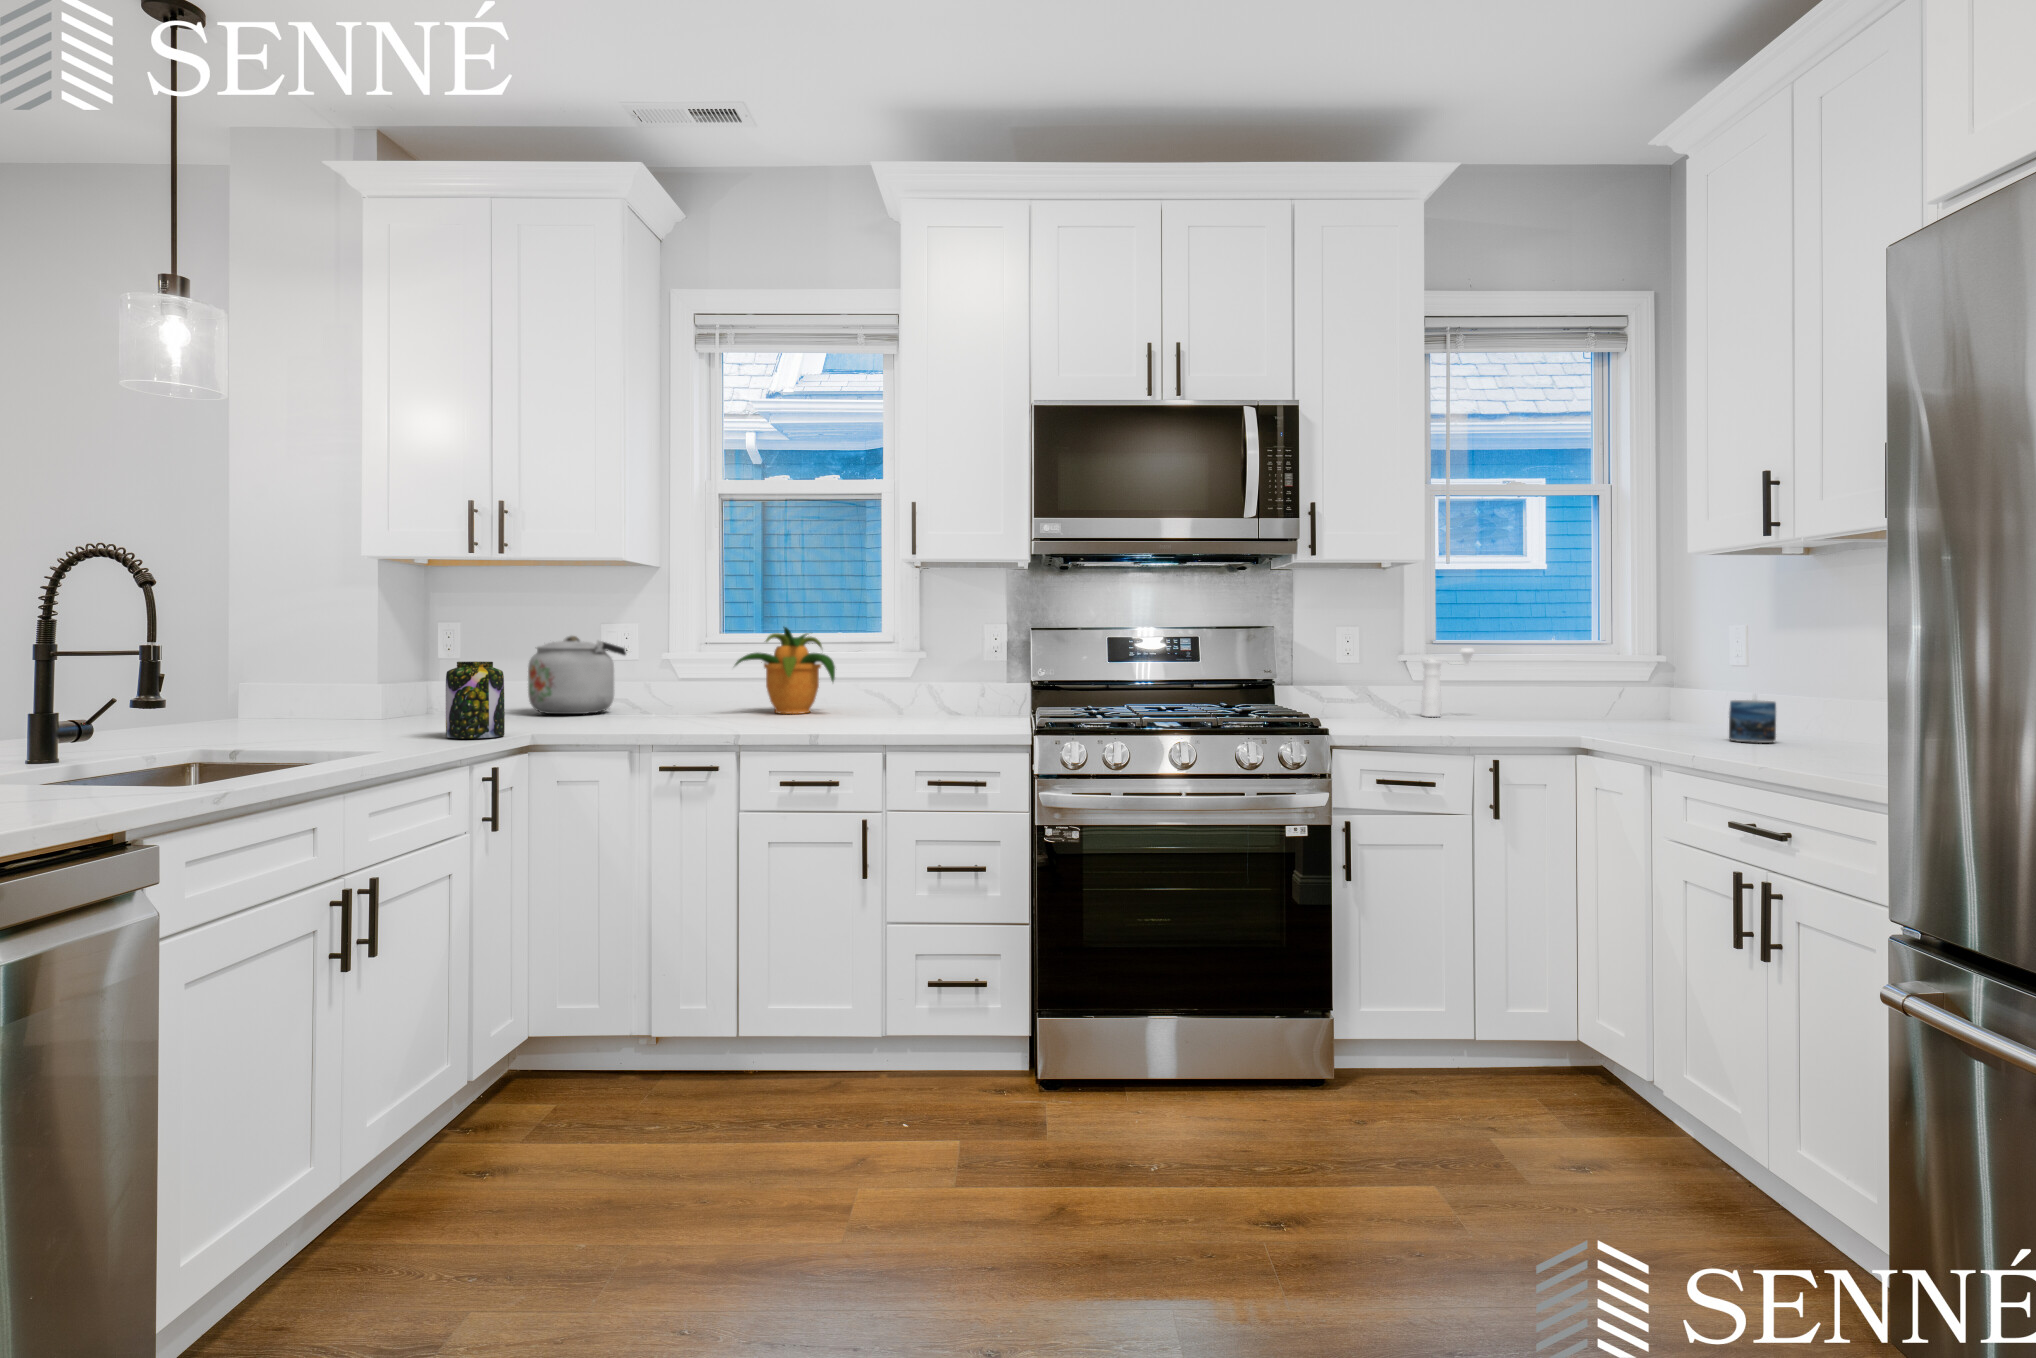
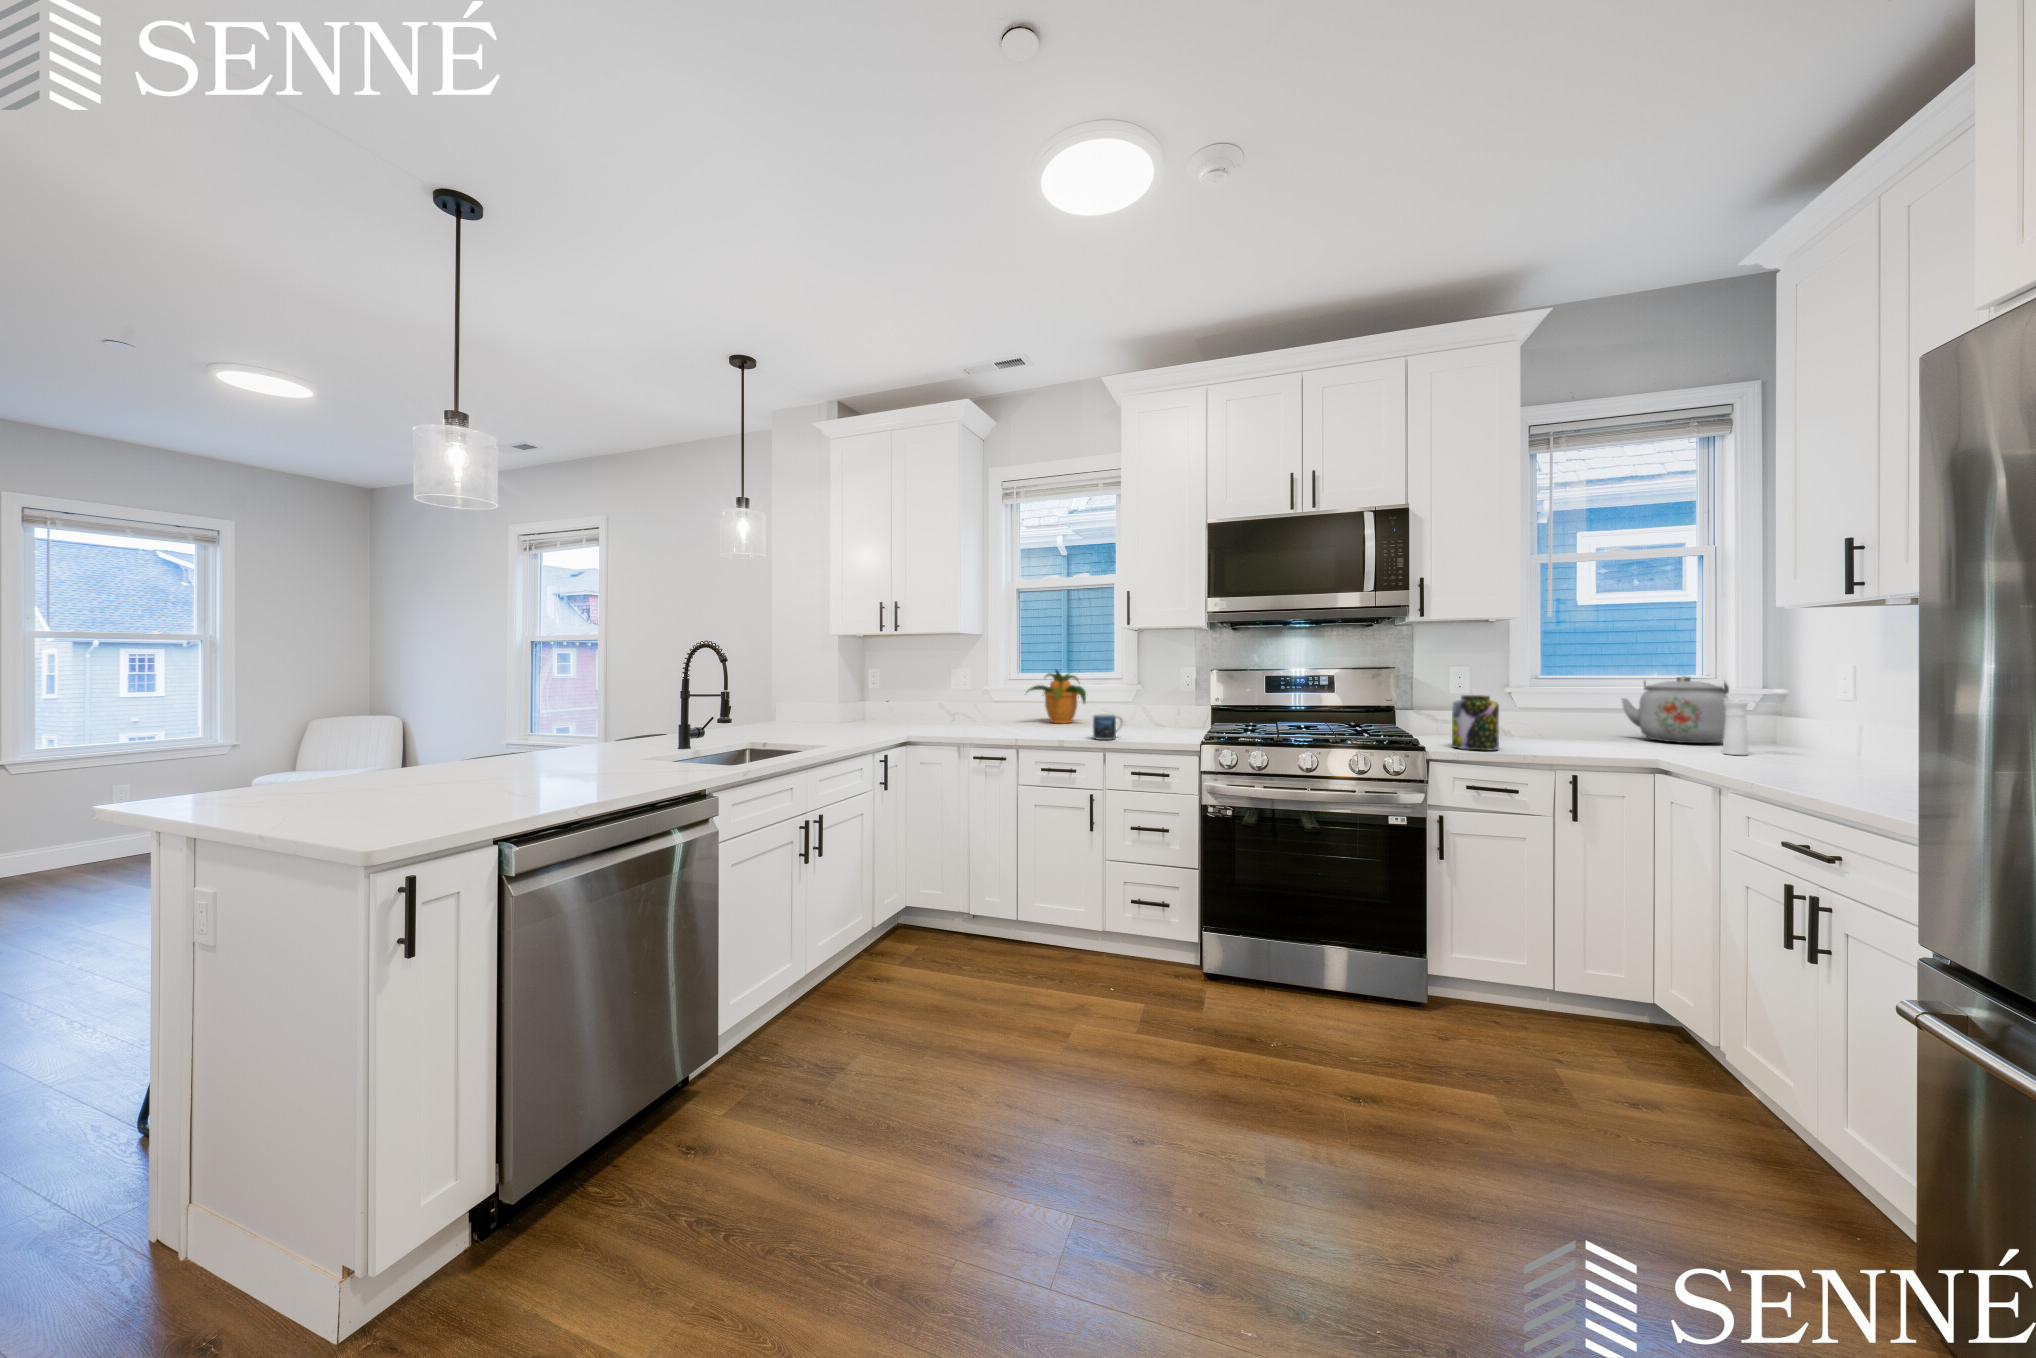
kettle: present [528,635,626,714] -> present [1622,676,1729,743]
pepper mill: present [1421,648,1474,717] -> present [1723,689,1789,755]
jar: present [446,661,505,739] -> present [1452,695,1499,750]
mug: present [1729,700,1776,743] -> present [1093,714,1123,740]

